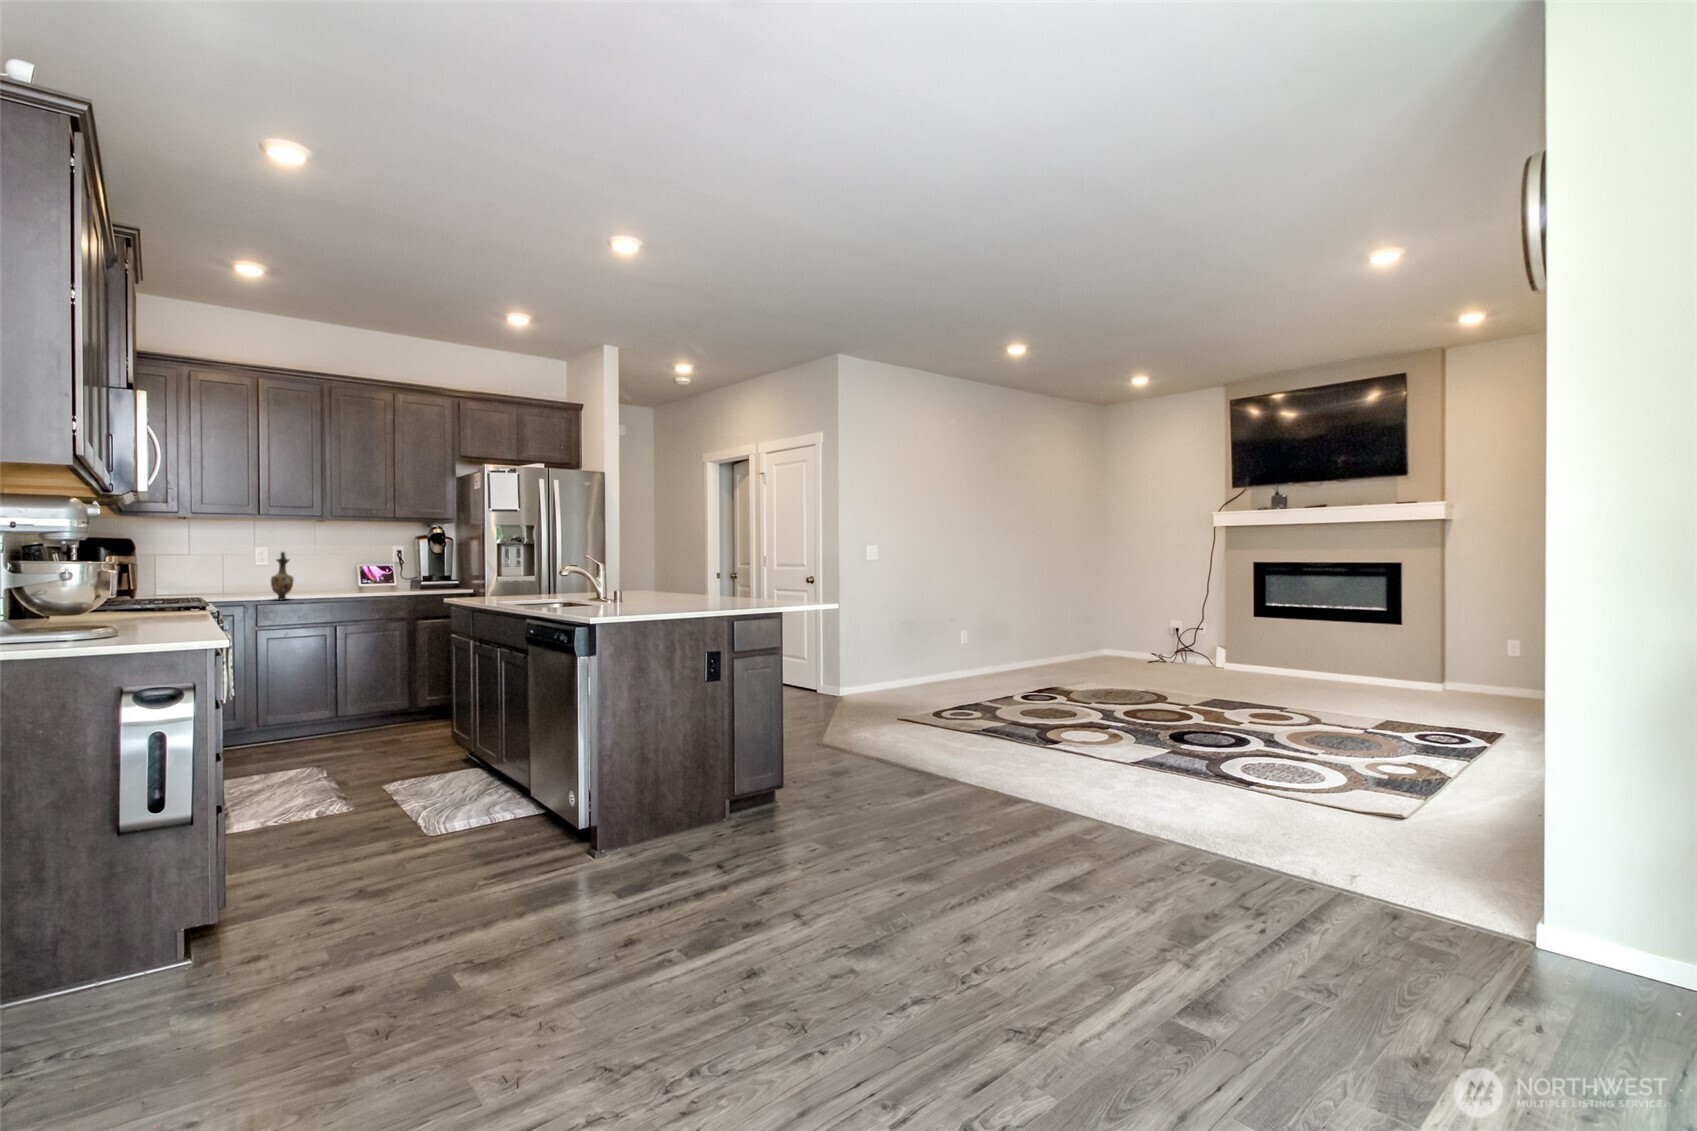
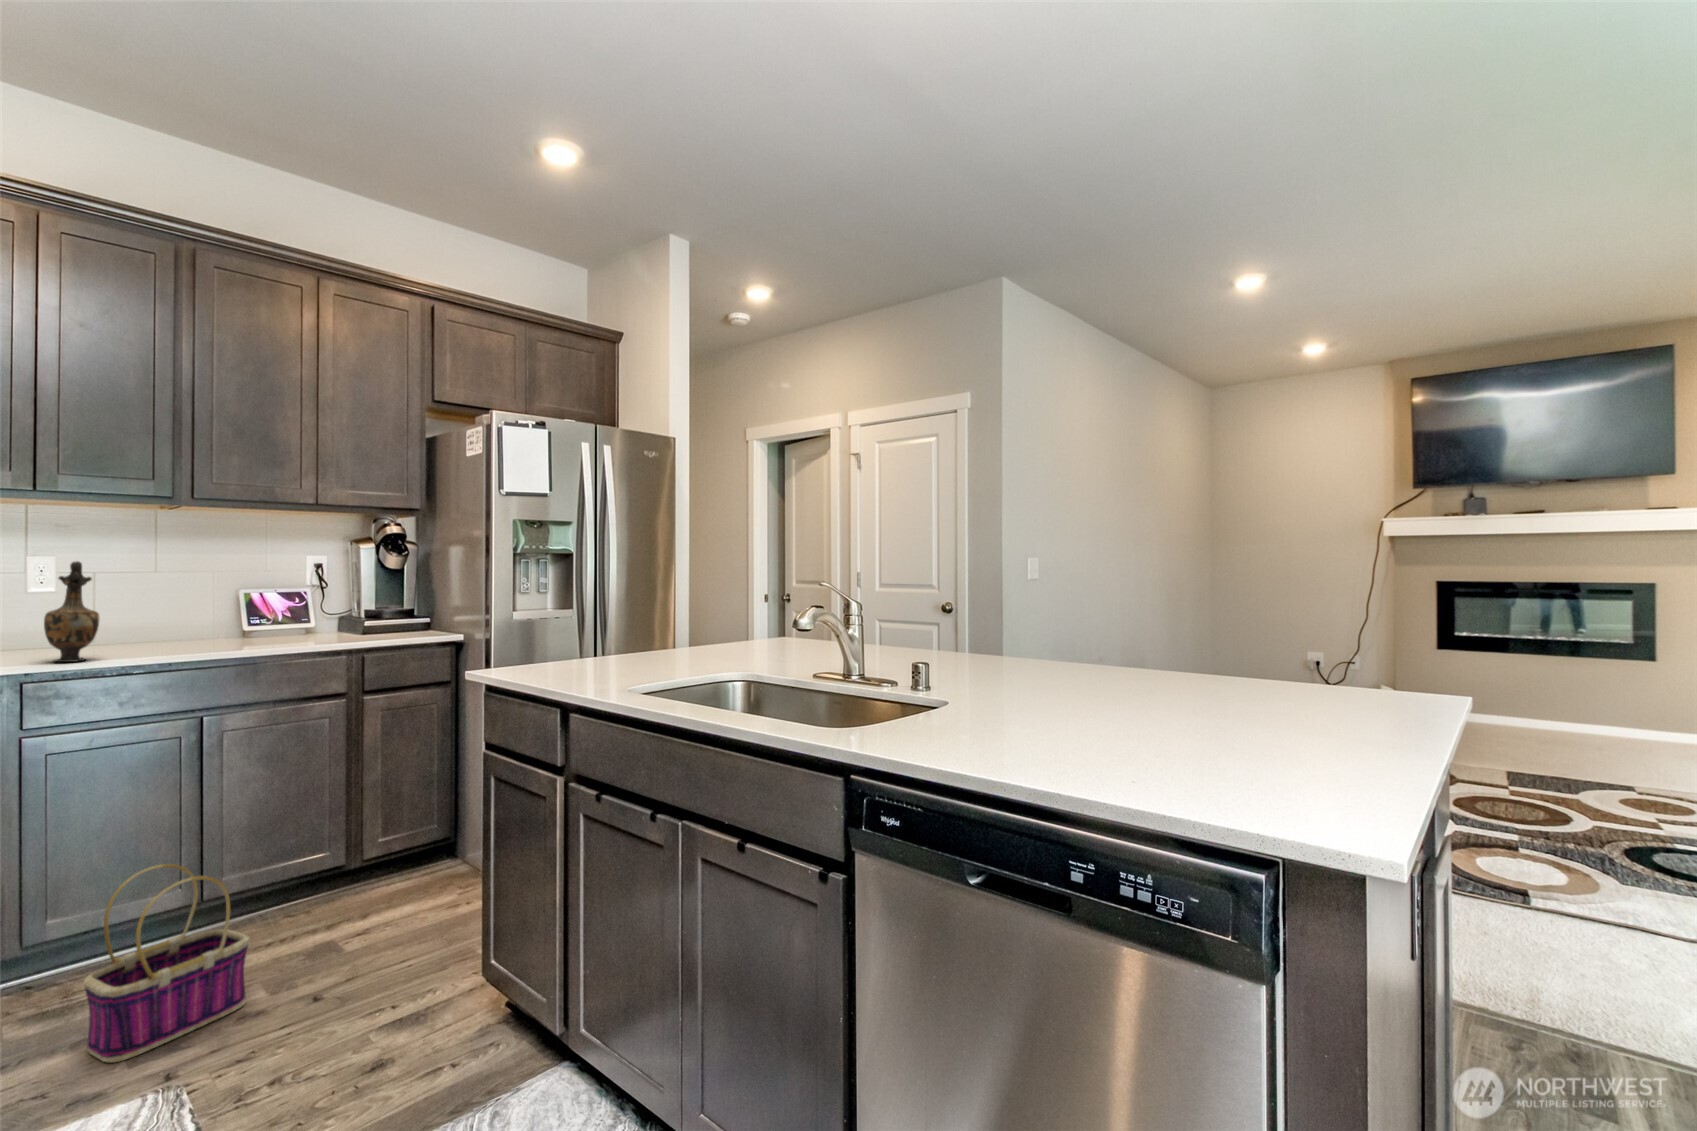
basket: none [295,692,361,769] -> present [84,864,250,1062]

